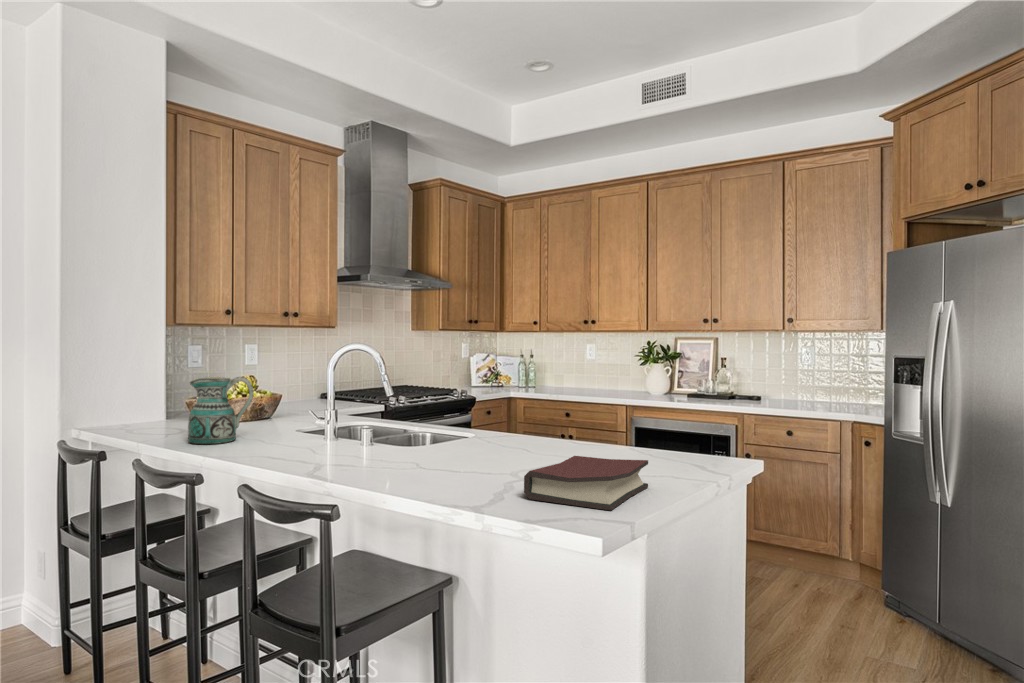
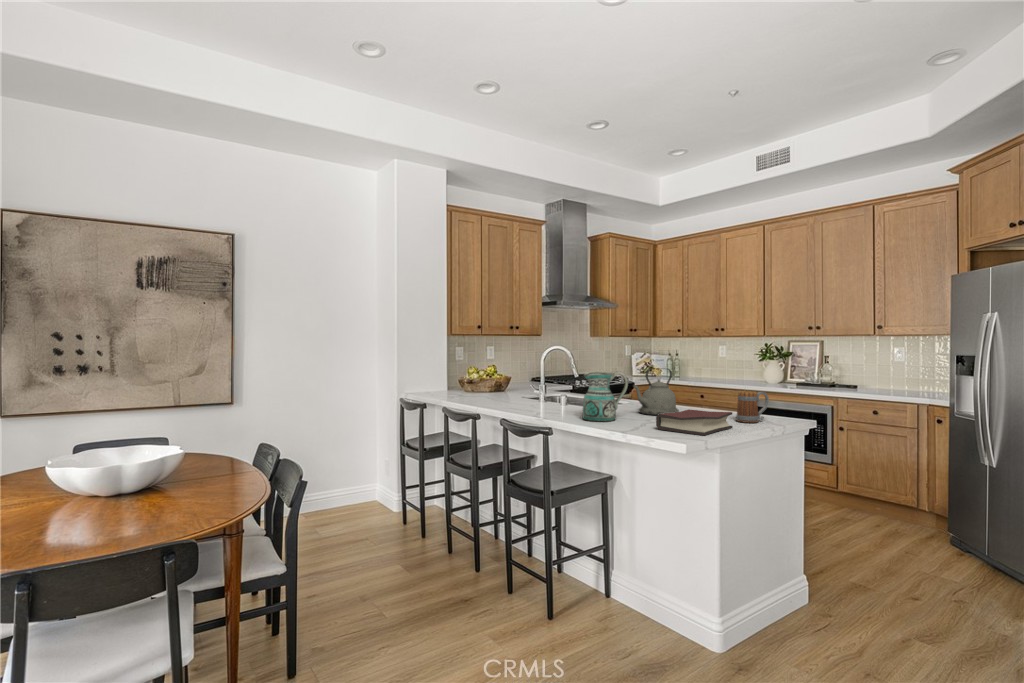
ceramic pitcher: present [188,377,254,444] -> present [583,371,628,421]
kettle: none [479,383,553,463] -> present [633,369,679,415]
mug: none [646,420,695,474] -> present [736,391,769,423]

